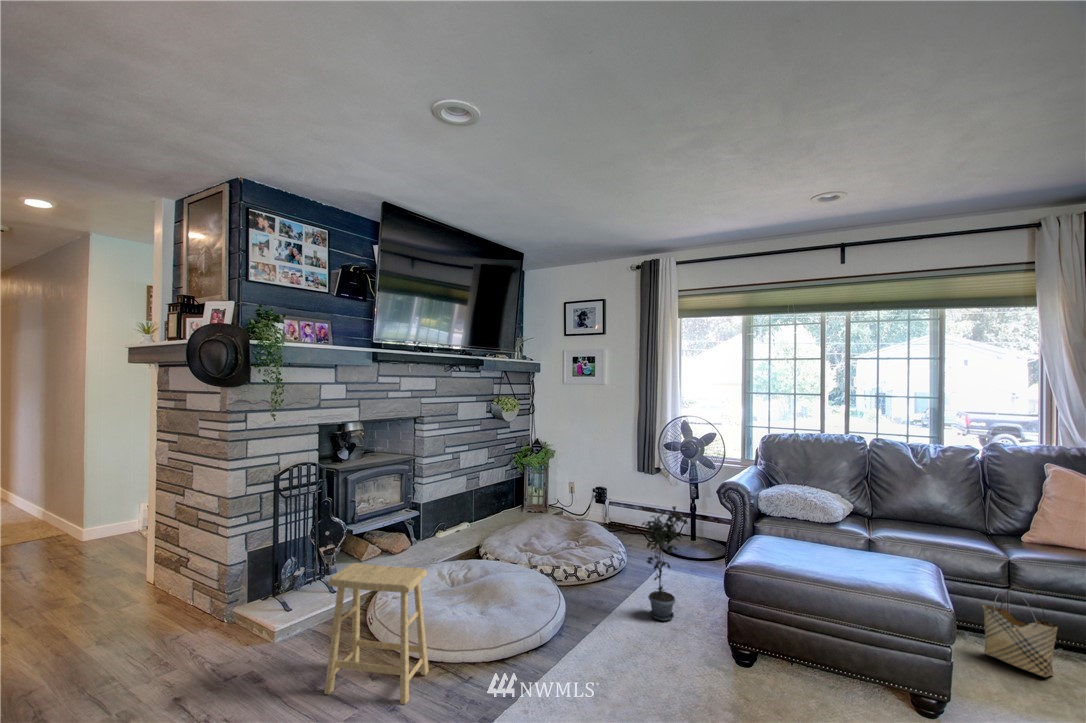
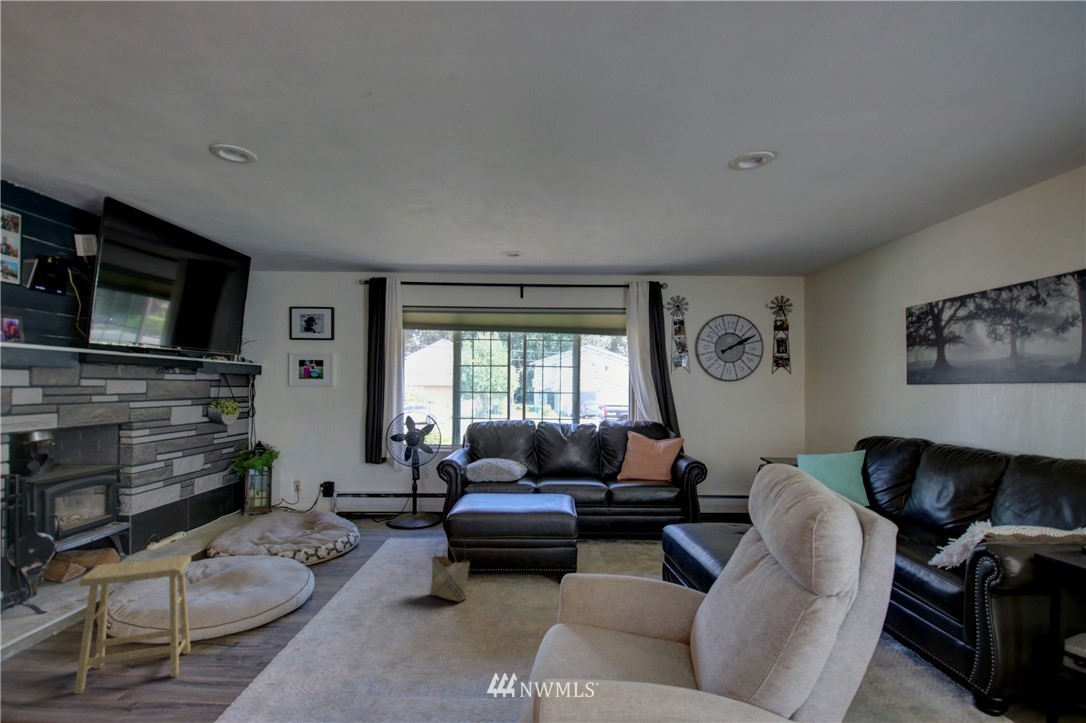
potted plant: present [642,506,688,621] -> none [379,480,418,572]
woven basket: present [983,585,1058,677] -> present [430,535,470,601]

